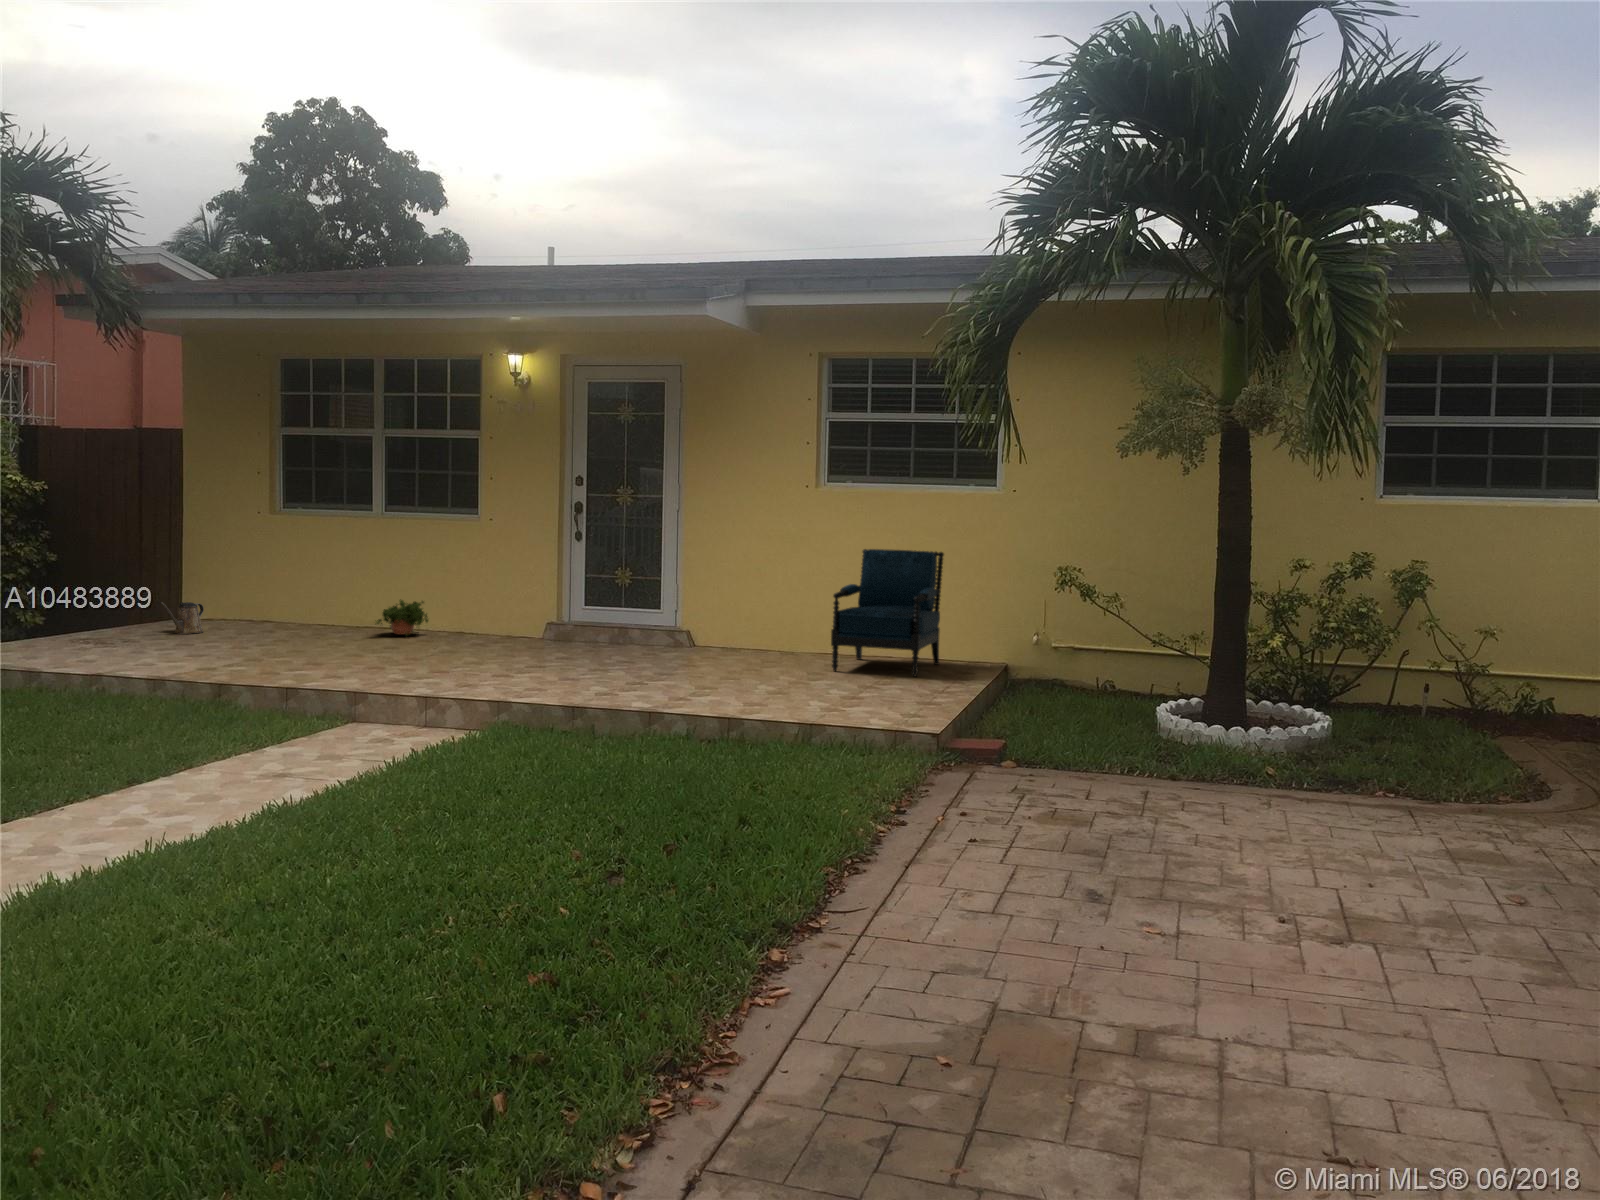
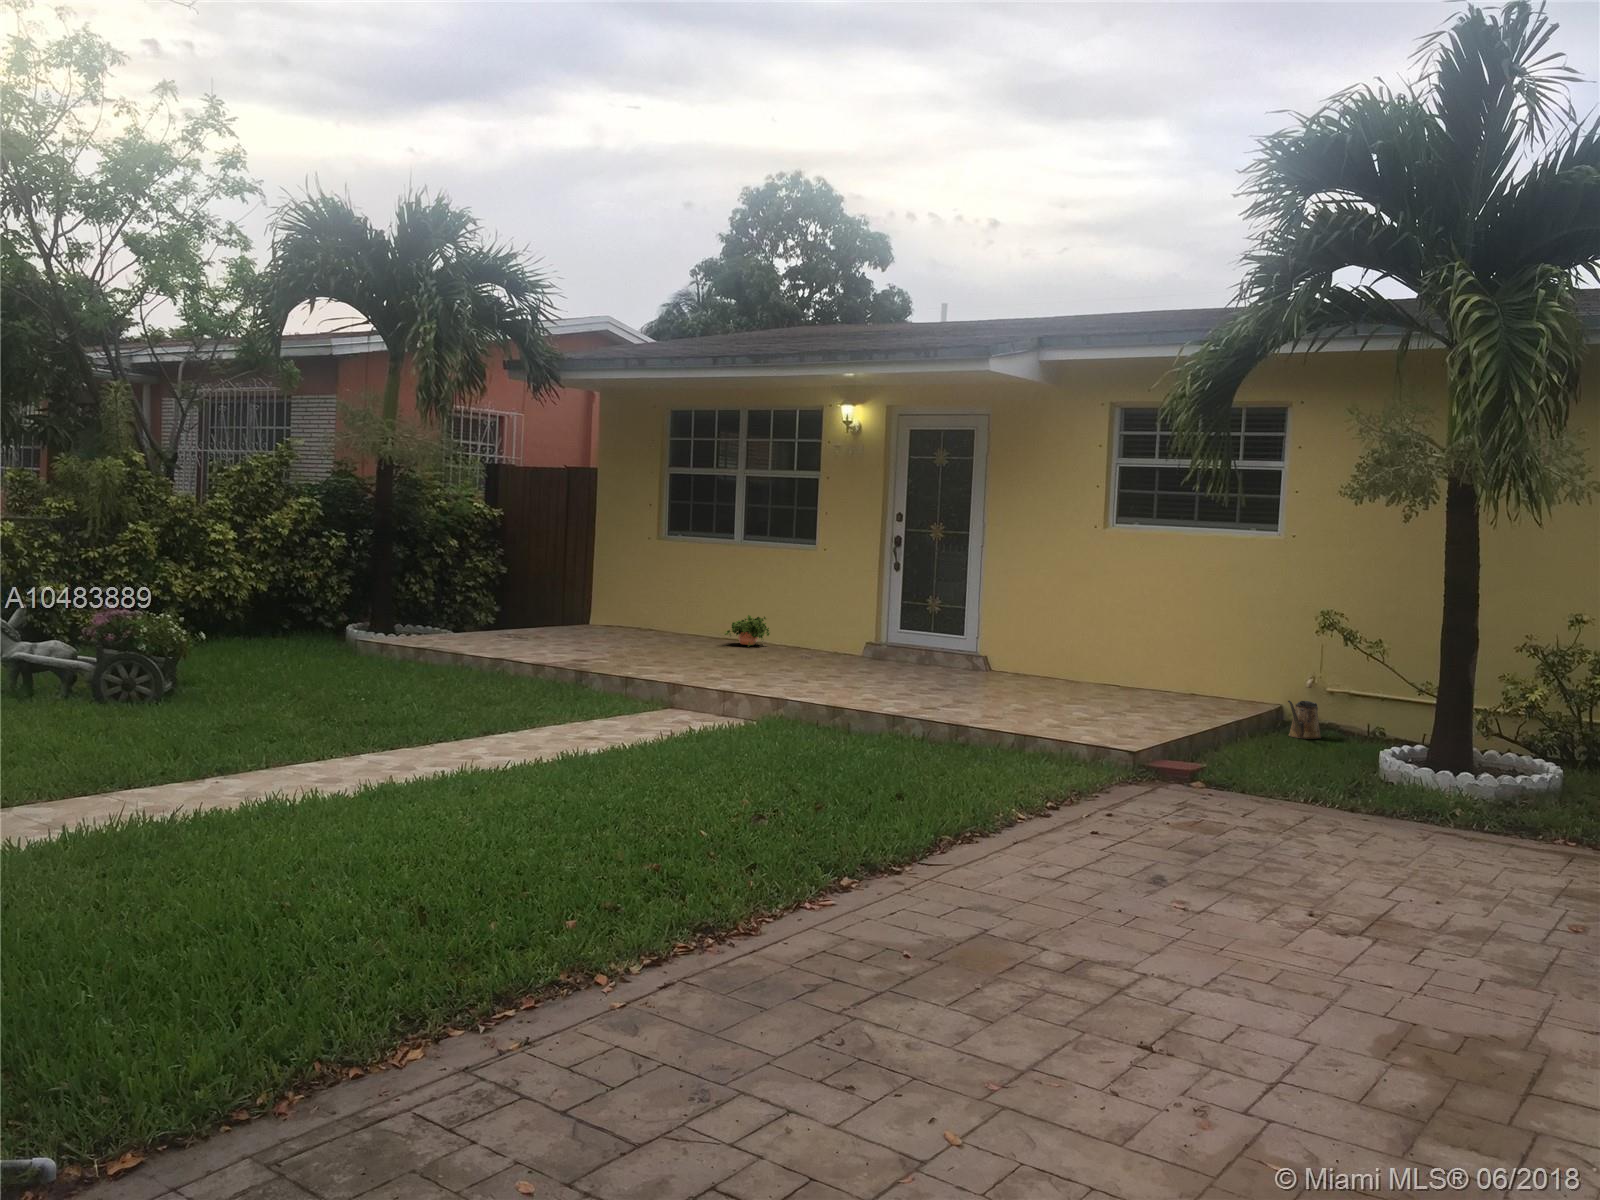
chair: present [831,549,944,677] -> none [1094,586,1218,707]
watering can: present [160,602,204,634] -> present [1288,701,1321,739]

